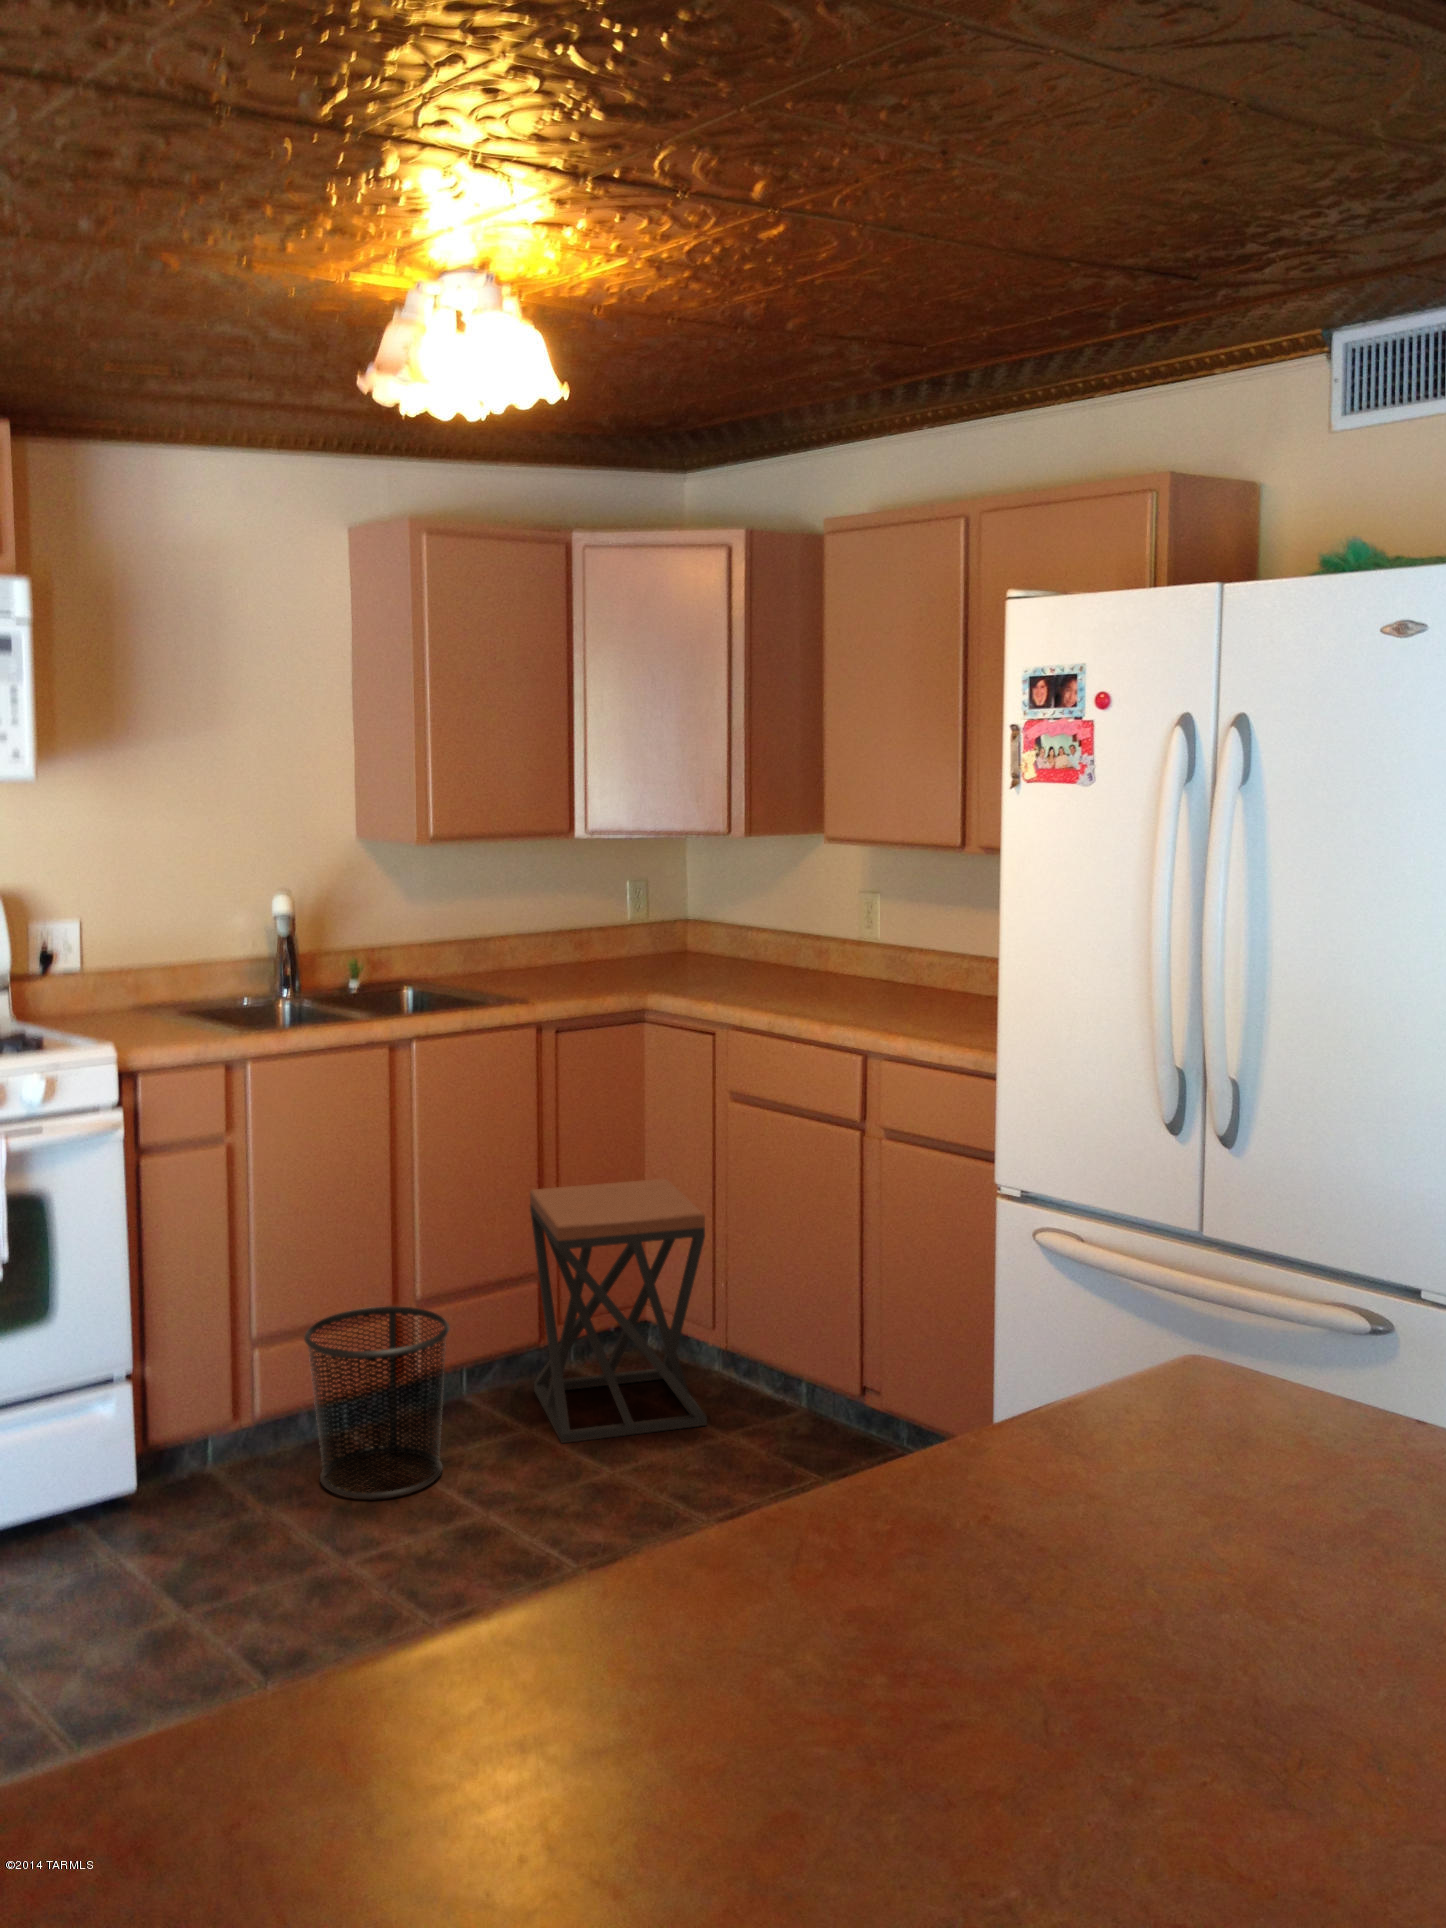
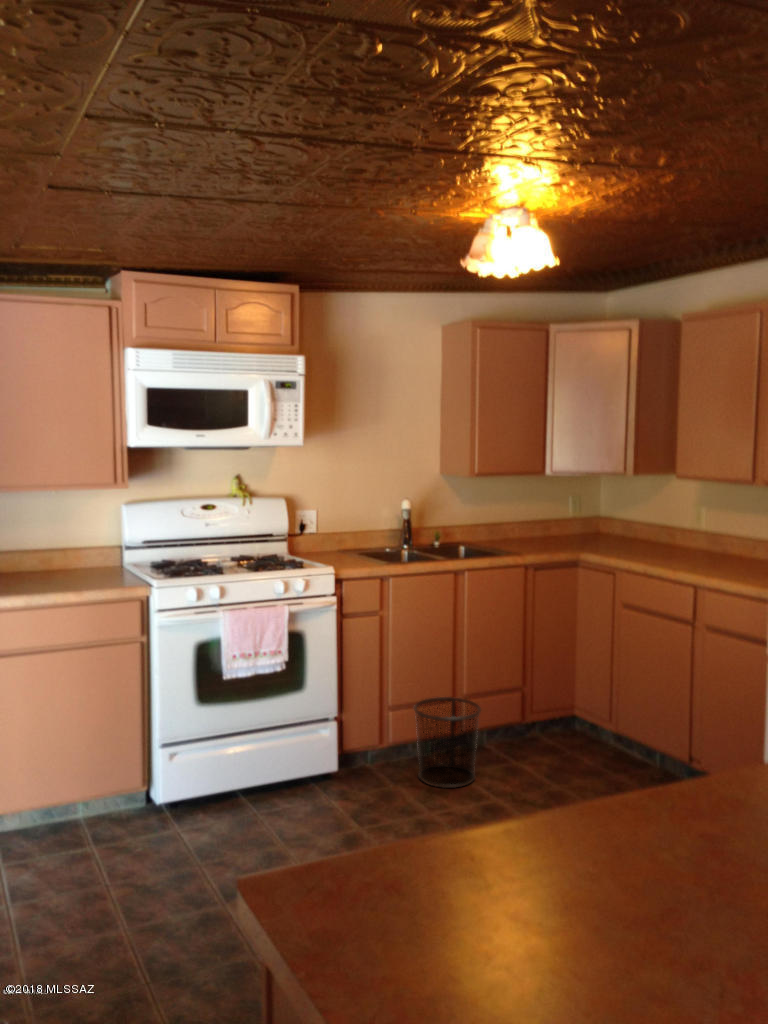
stool: present [530,1179,707,1443] -> none [518,646,608,772]

